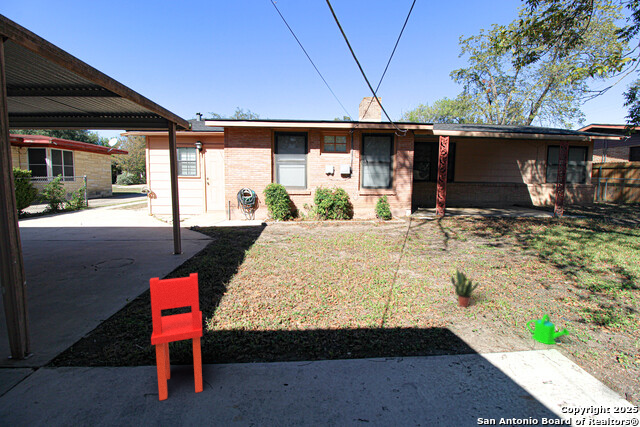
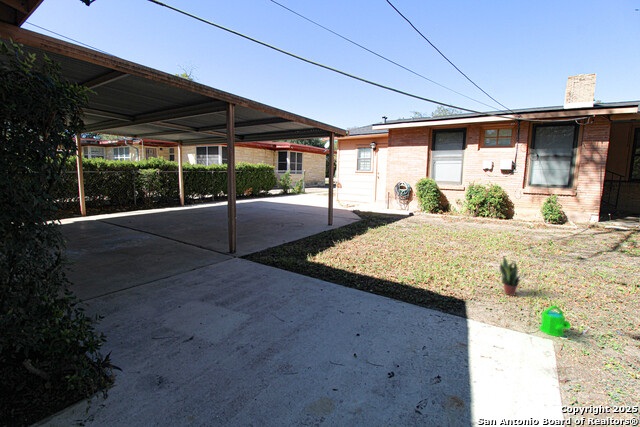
chair: present [150,273,202,400] -> none [246,213,278,279]

